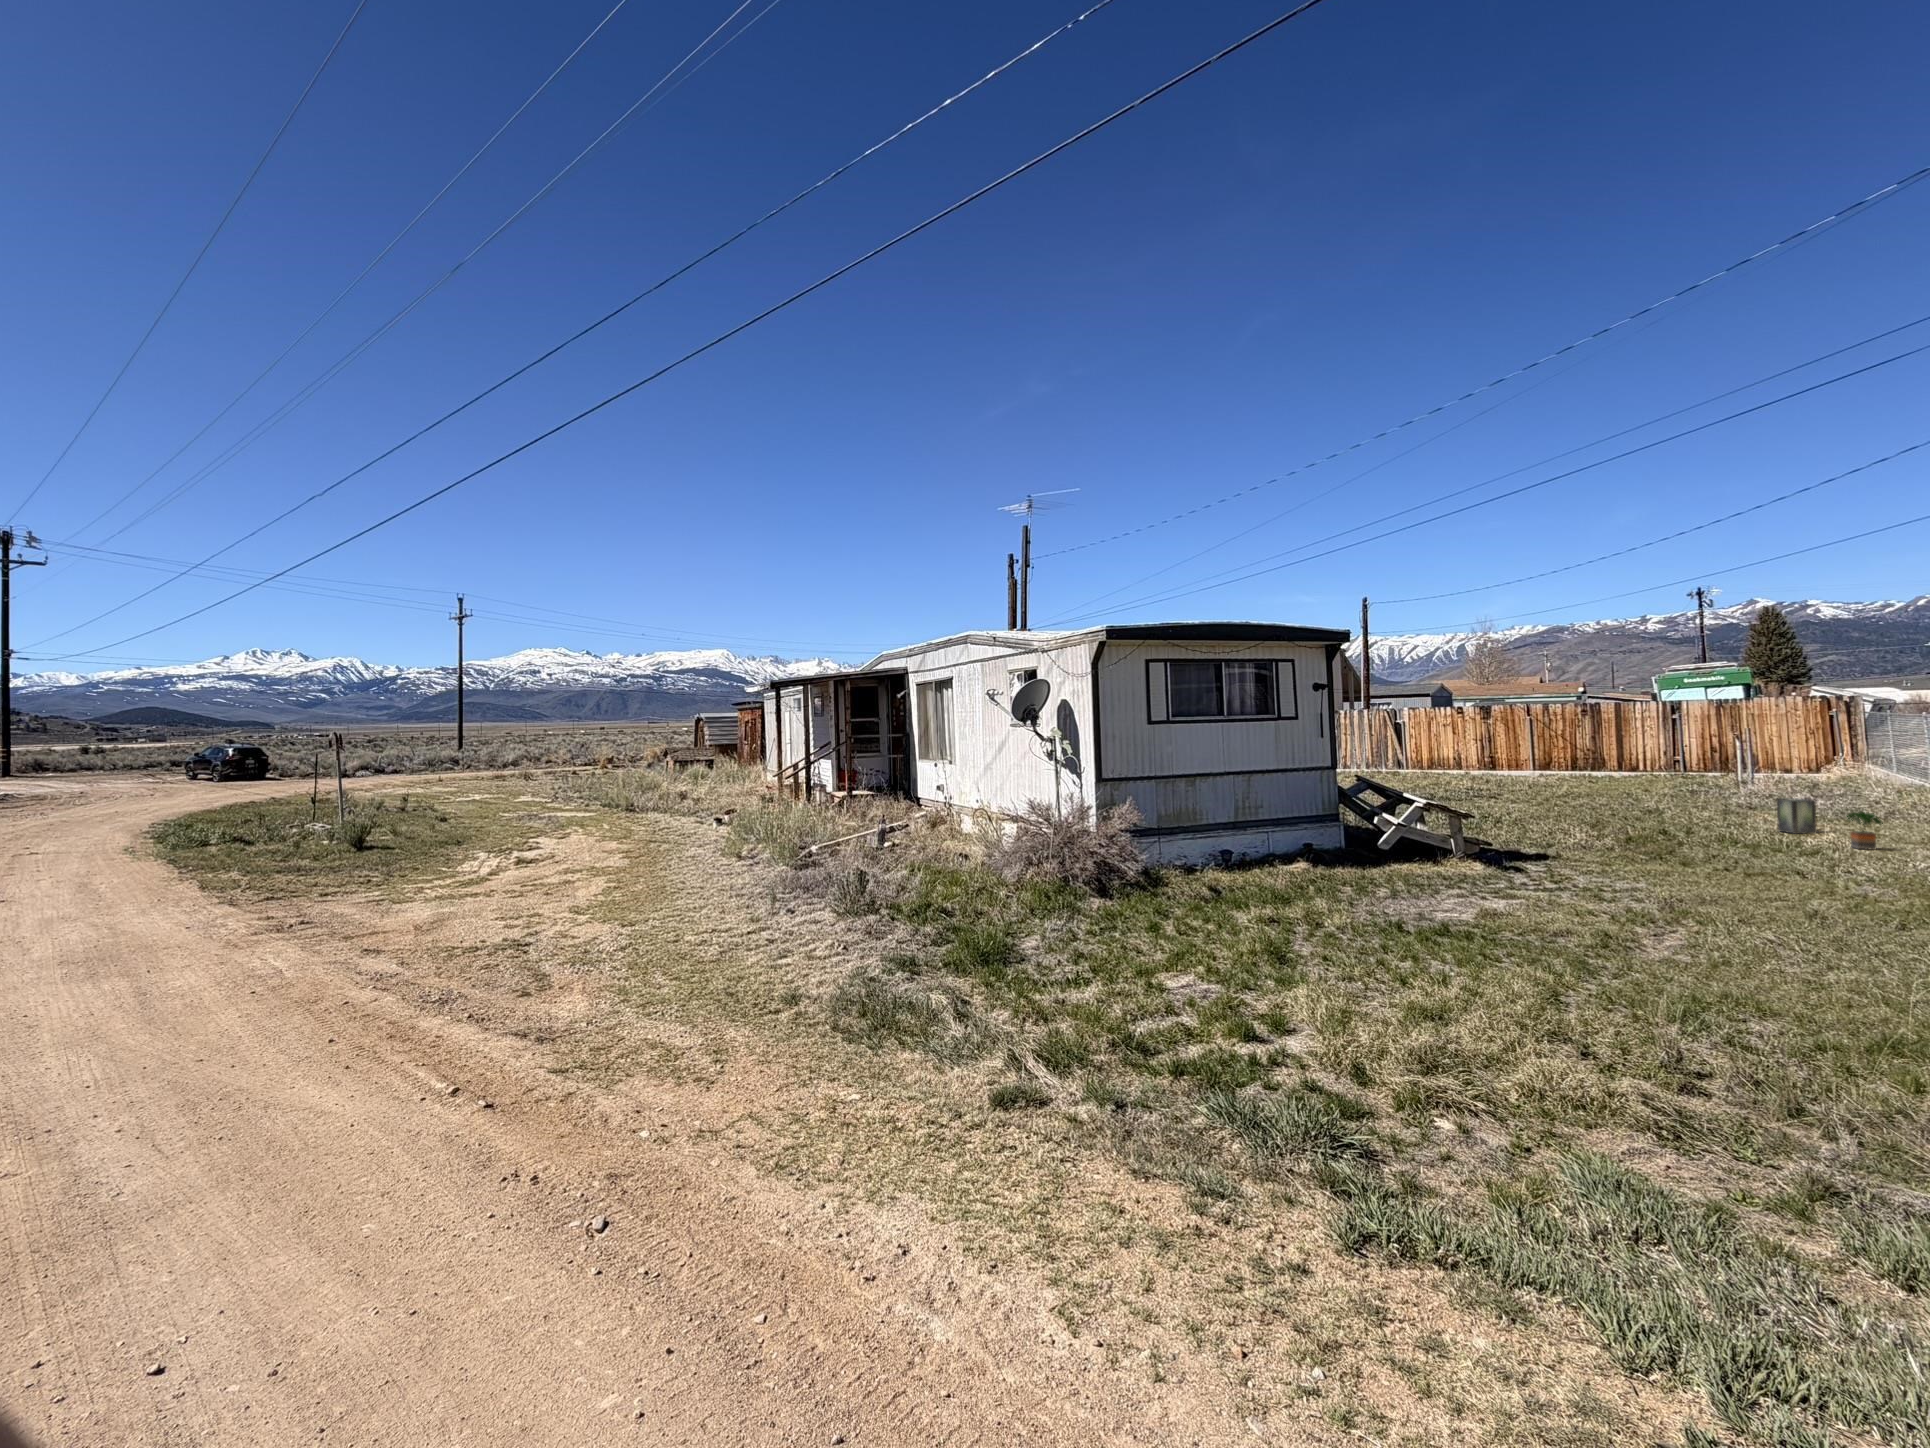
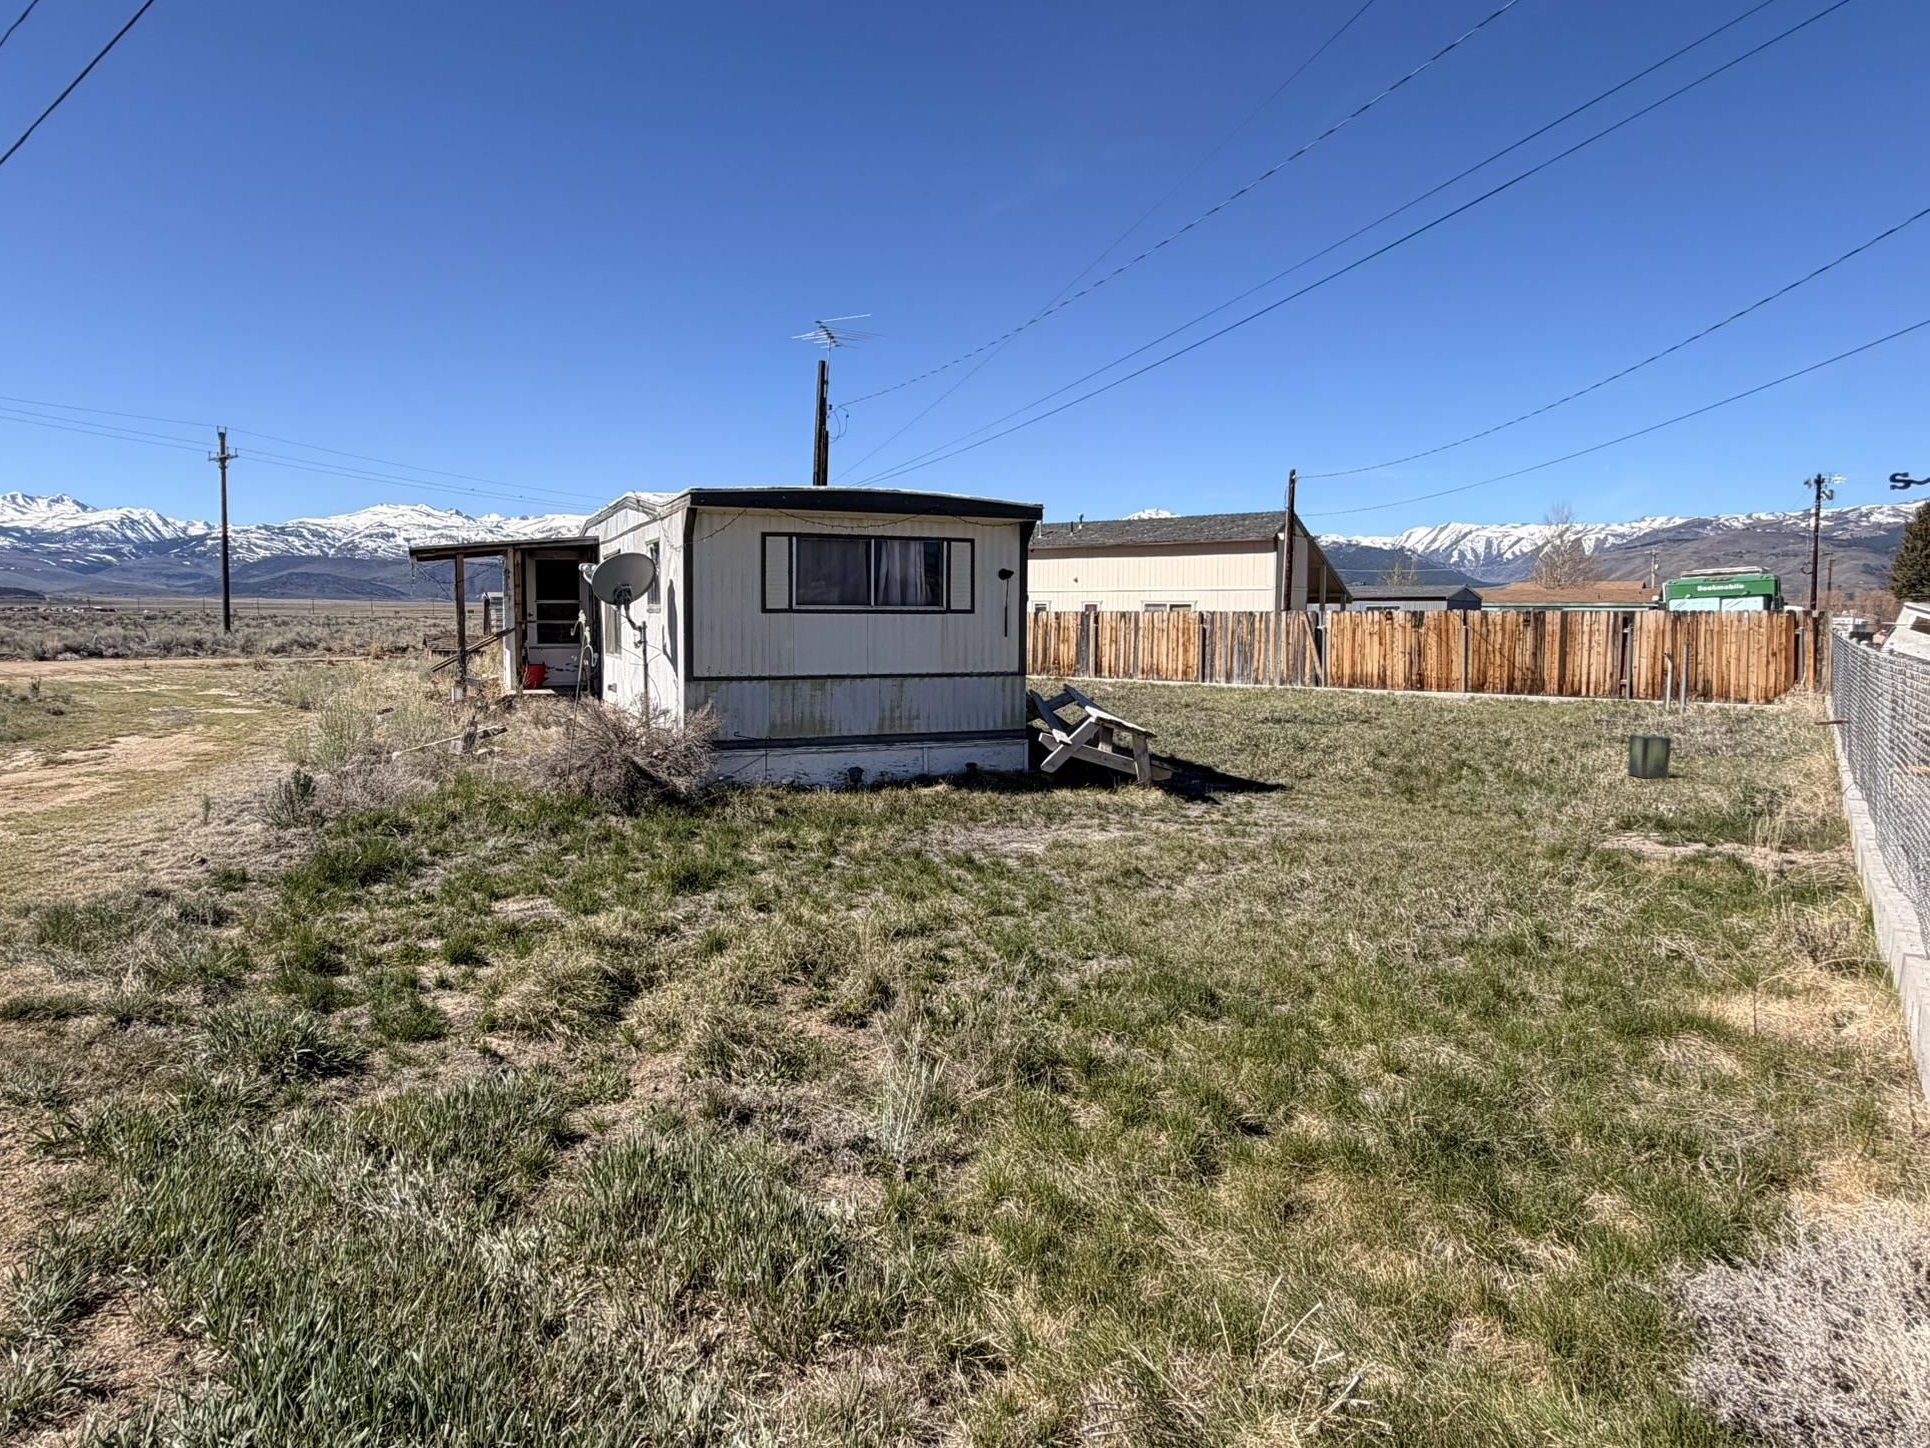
potted tree: present [1847,812,1883,850] -> none [1679,753,1719,801]

